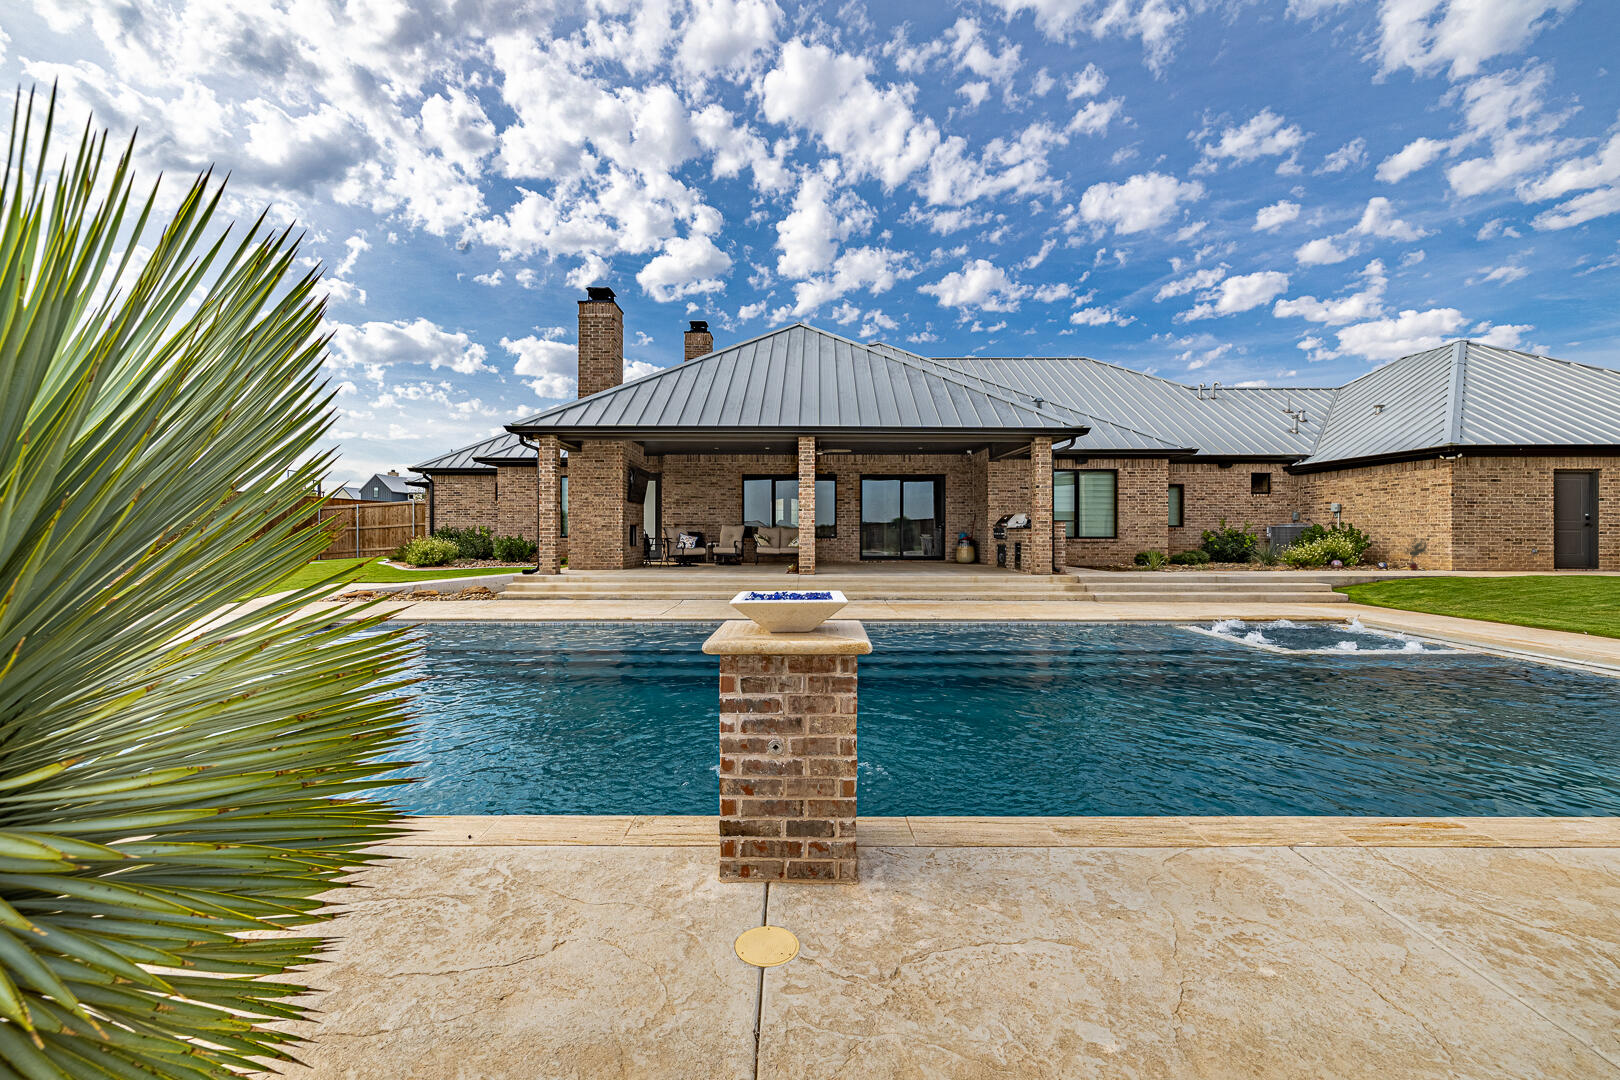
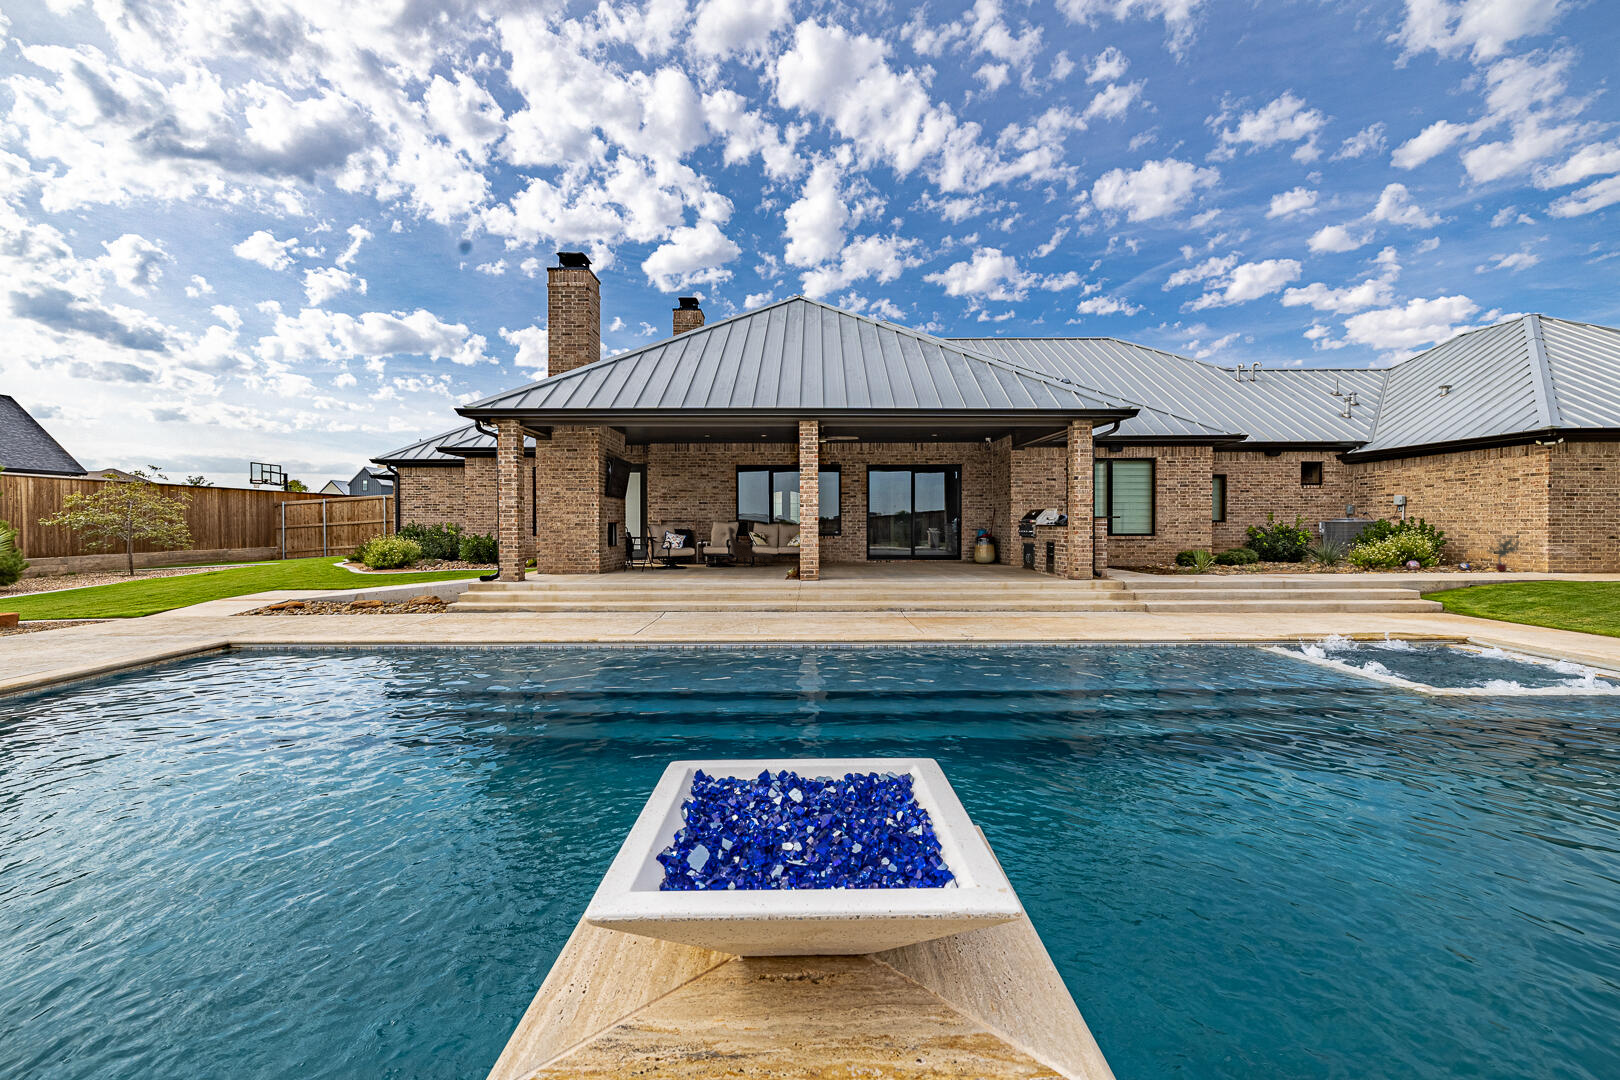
lounge chair: none [735,529,774,565] -> present [728,527,773,566]

